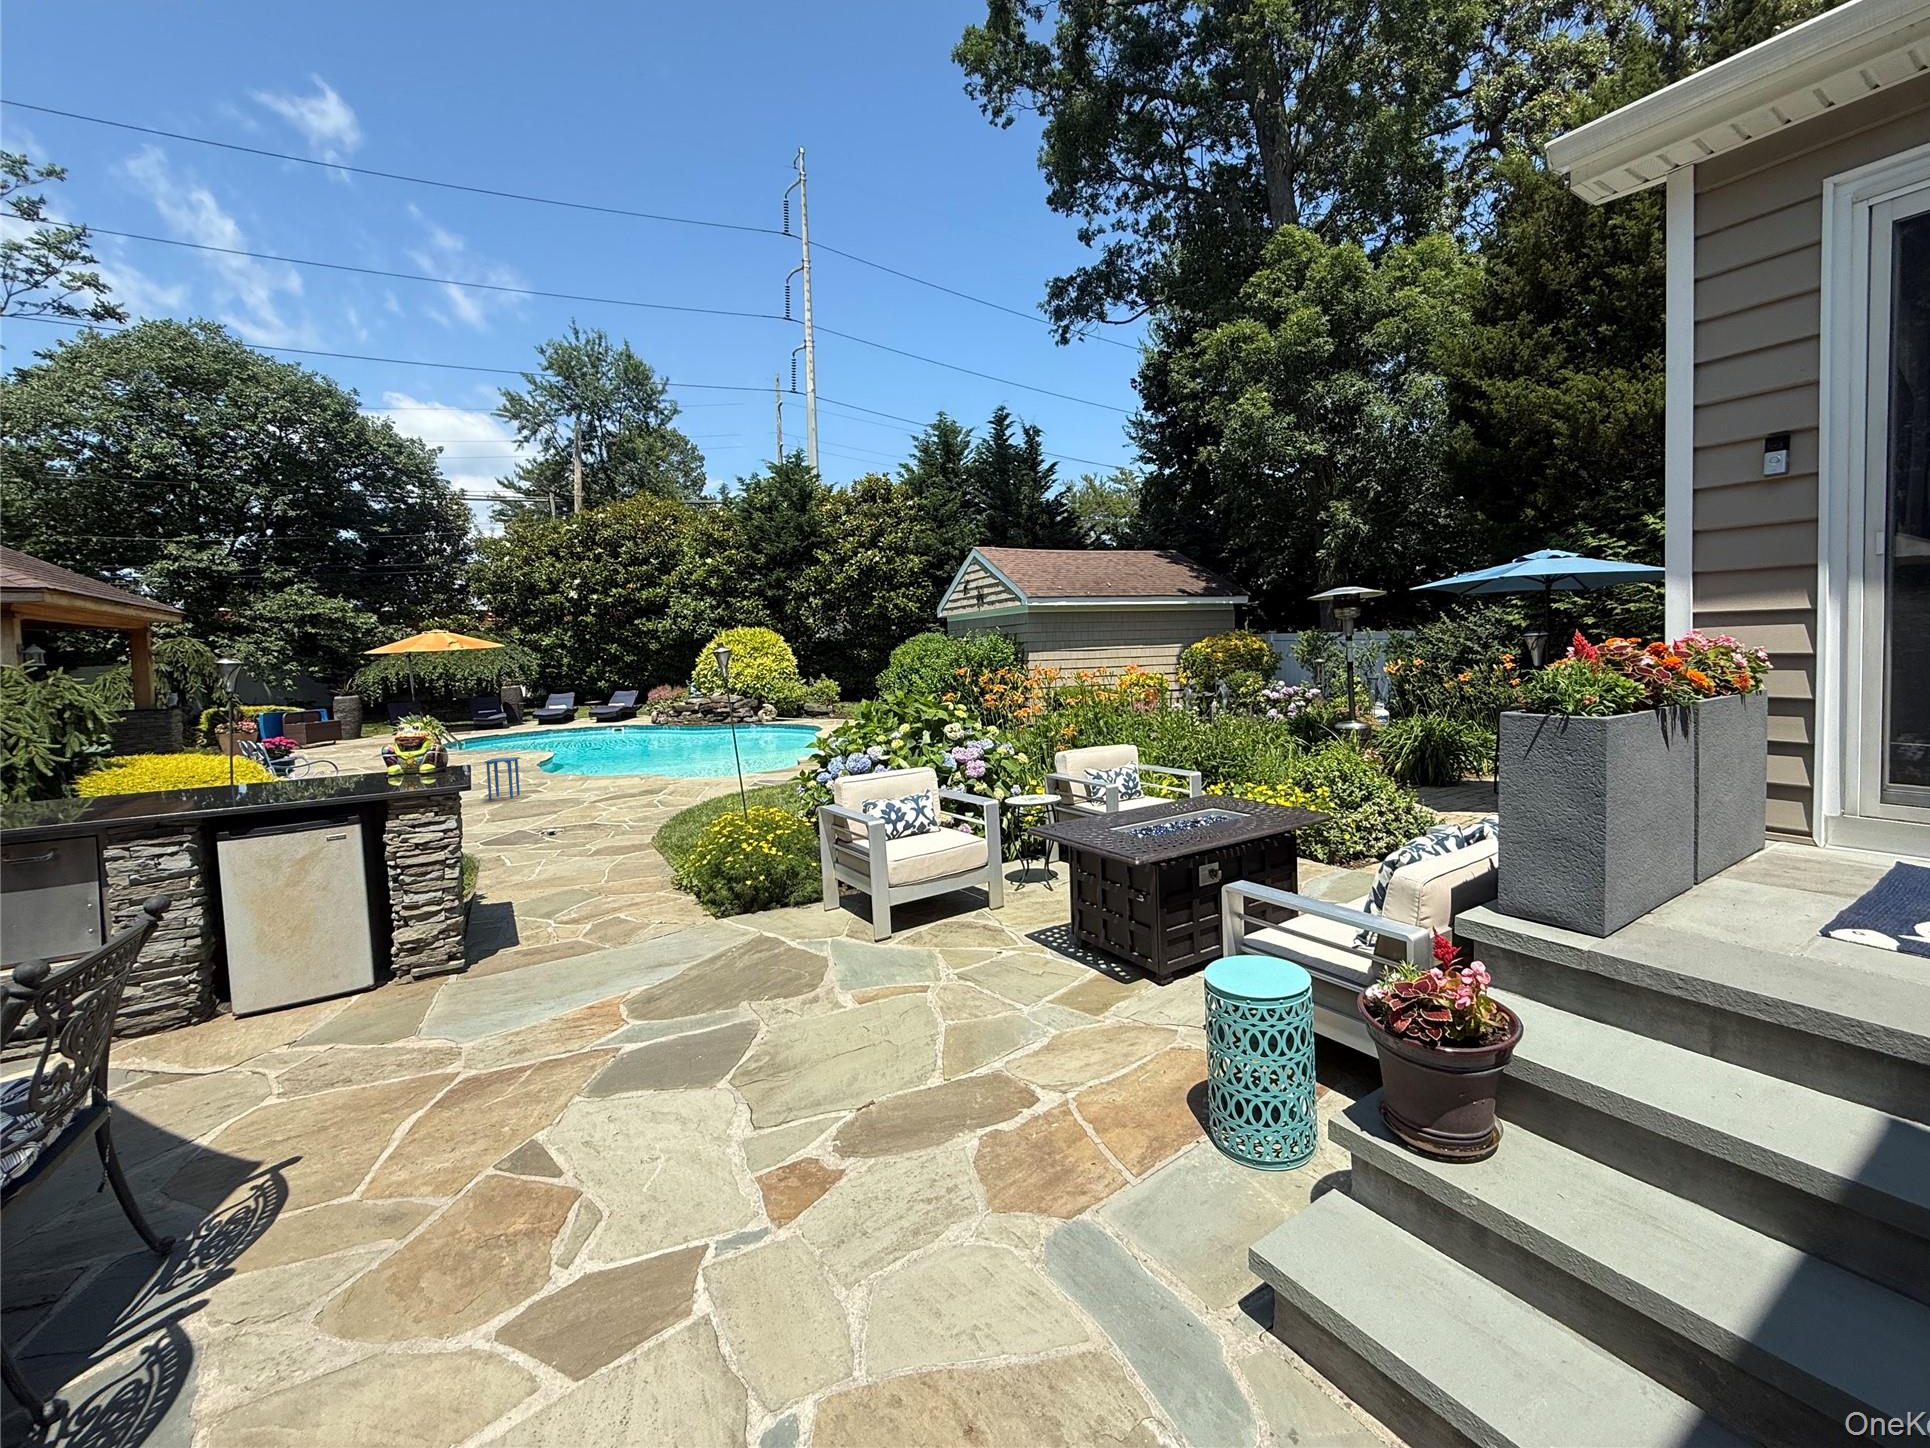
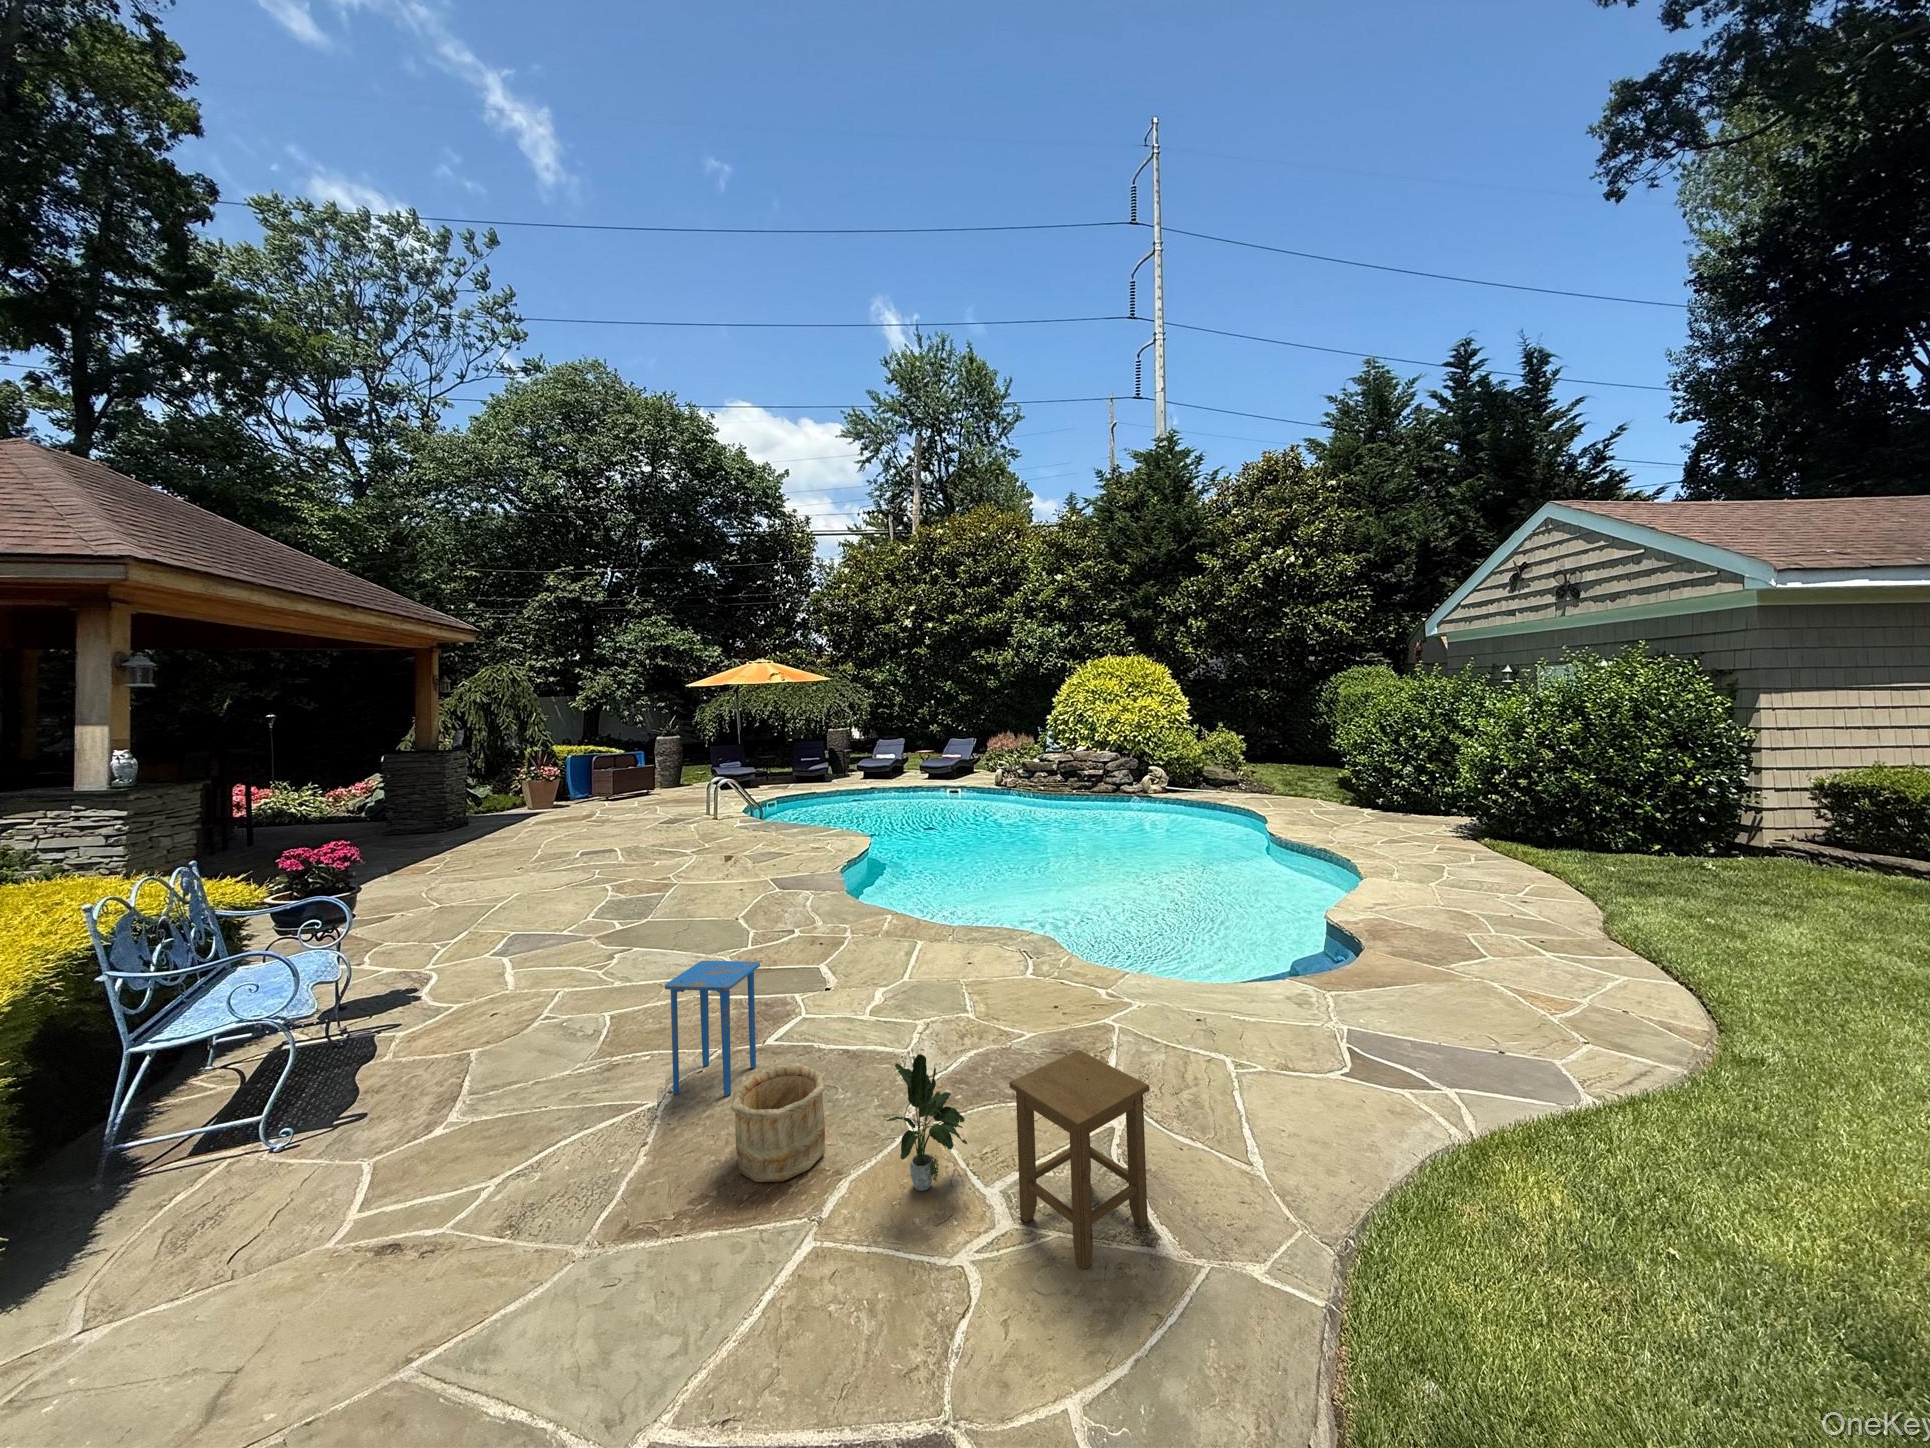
stool: none [612,758,653,799] -> present [1009,1050,1149,1270]
potted plant: none [574,762,601,799] -> present [884,1054,967,1191]
wooden bucket: none [521,777,554,803] -> present [731,1065,825,1182]

